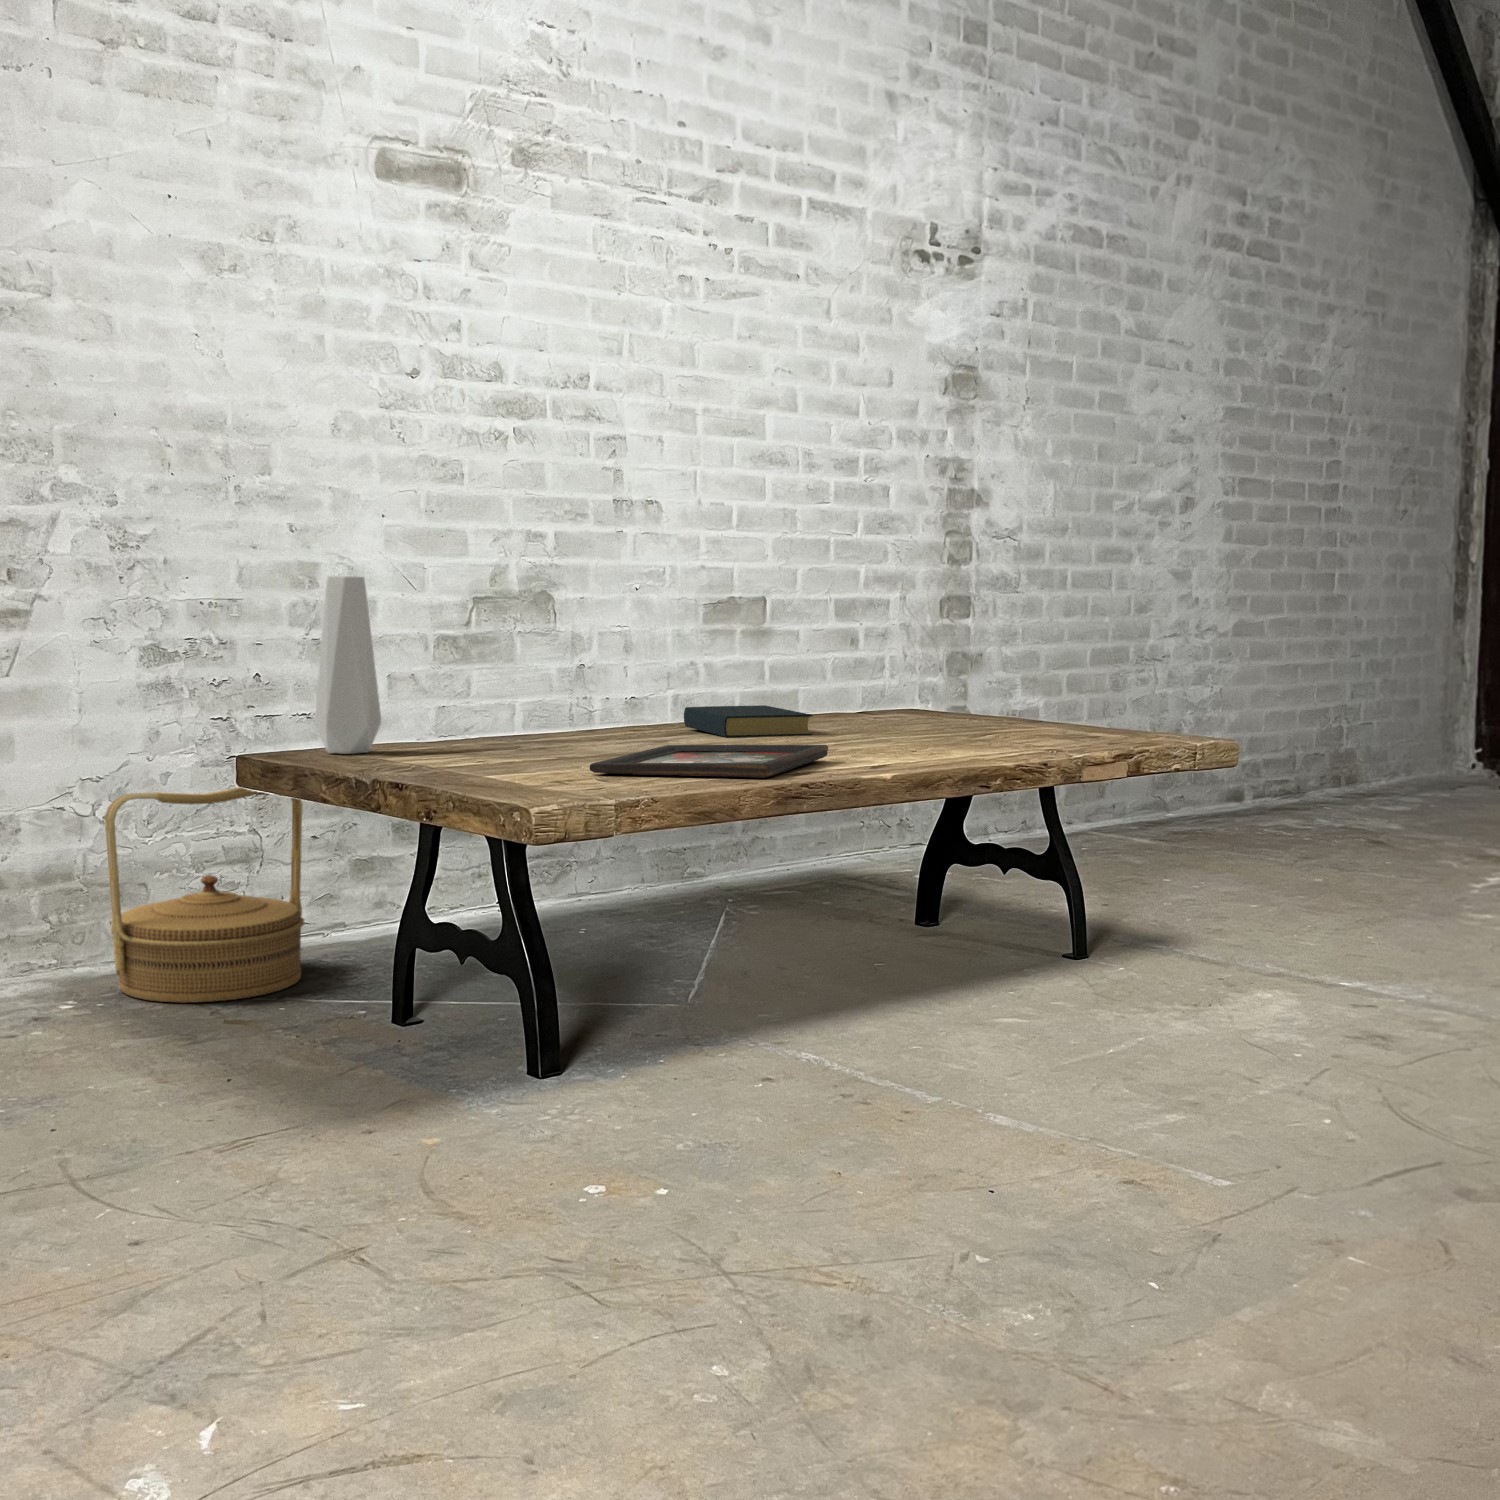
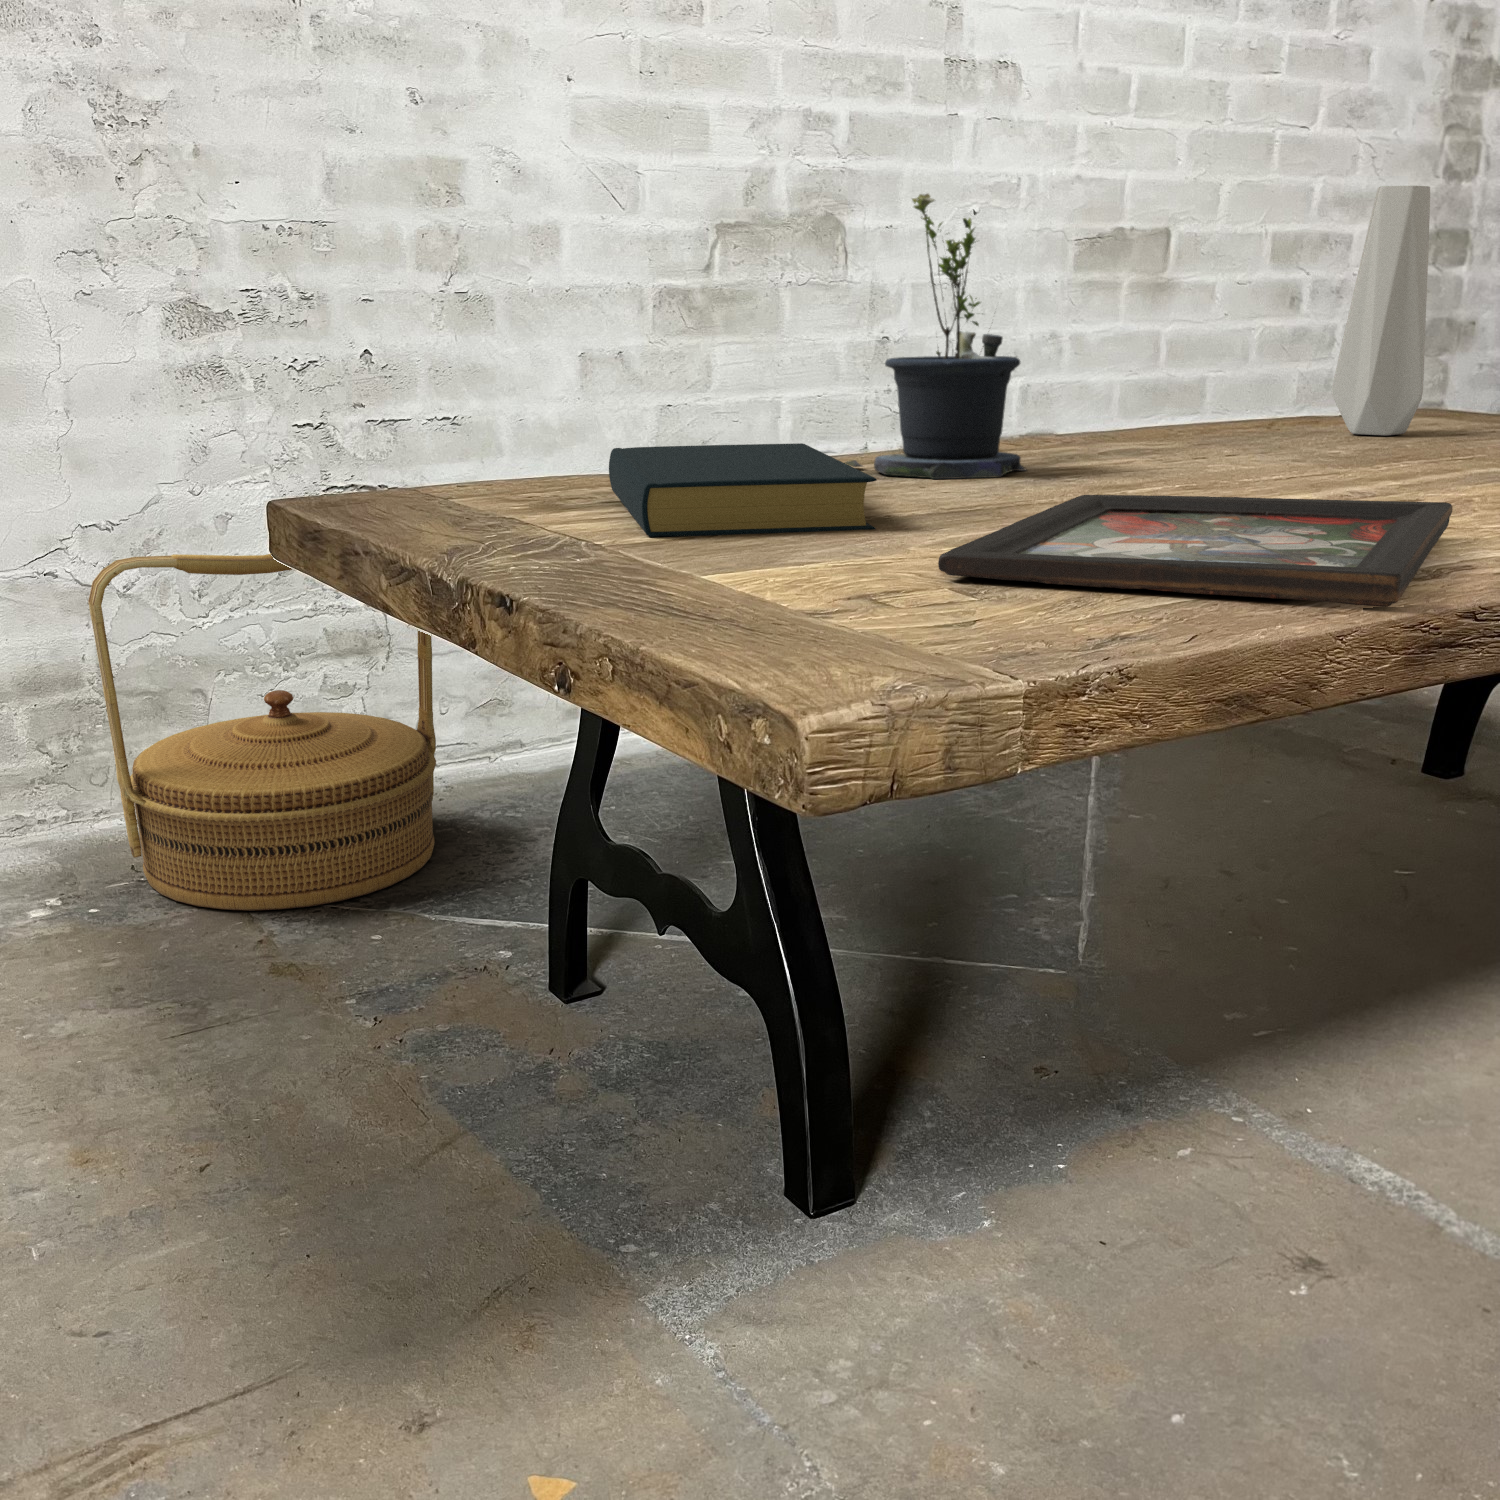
vase: present [315,576,381,754] -> present [1332,186,1430,435]
potted plant: none [553,593,655,745] -> present [845,194,1026,479]
hardback book: present [684,705,813,737] -> present [609,443,877,537]

